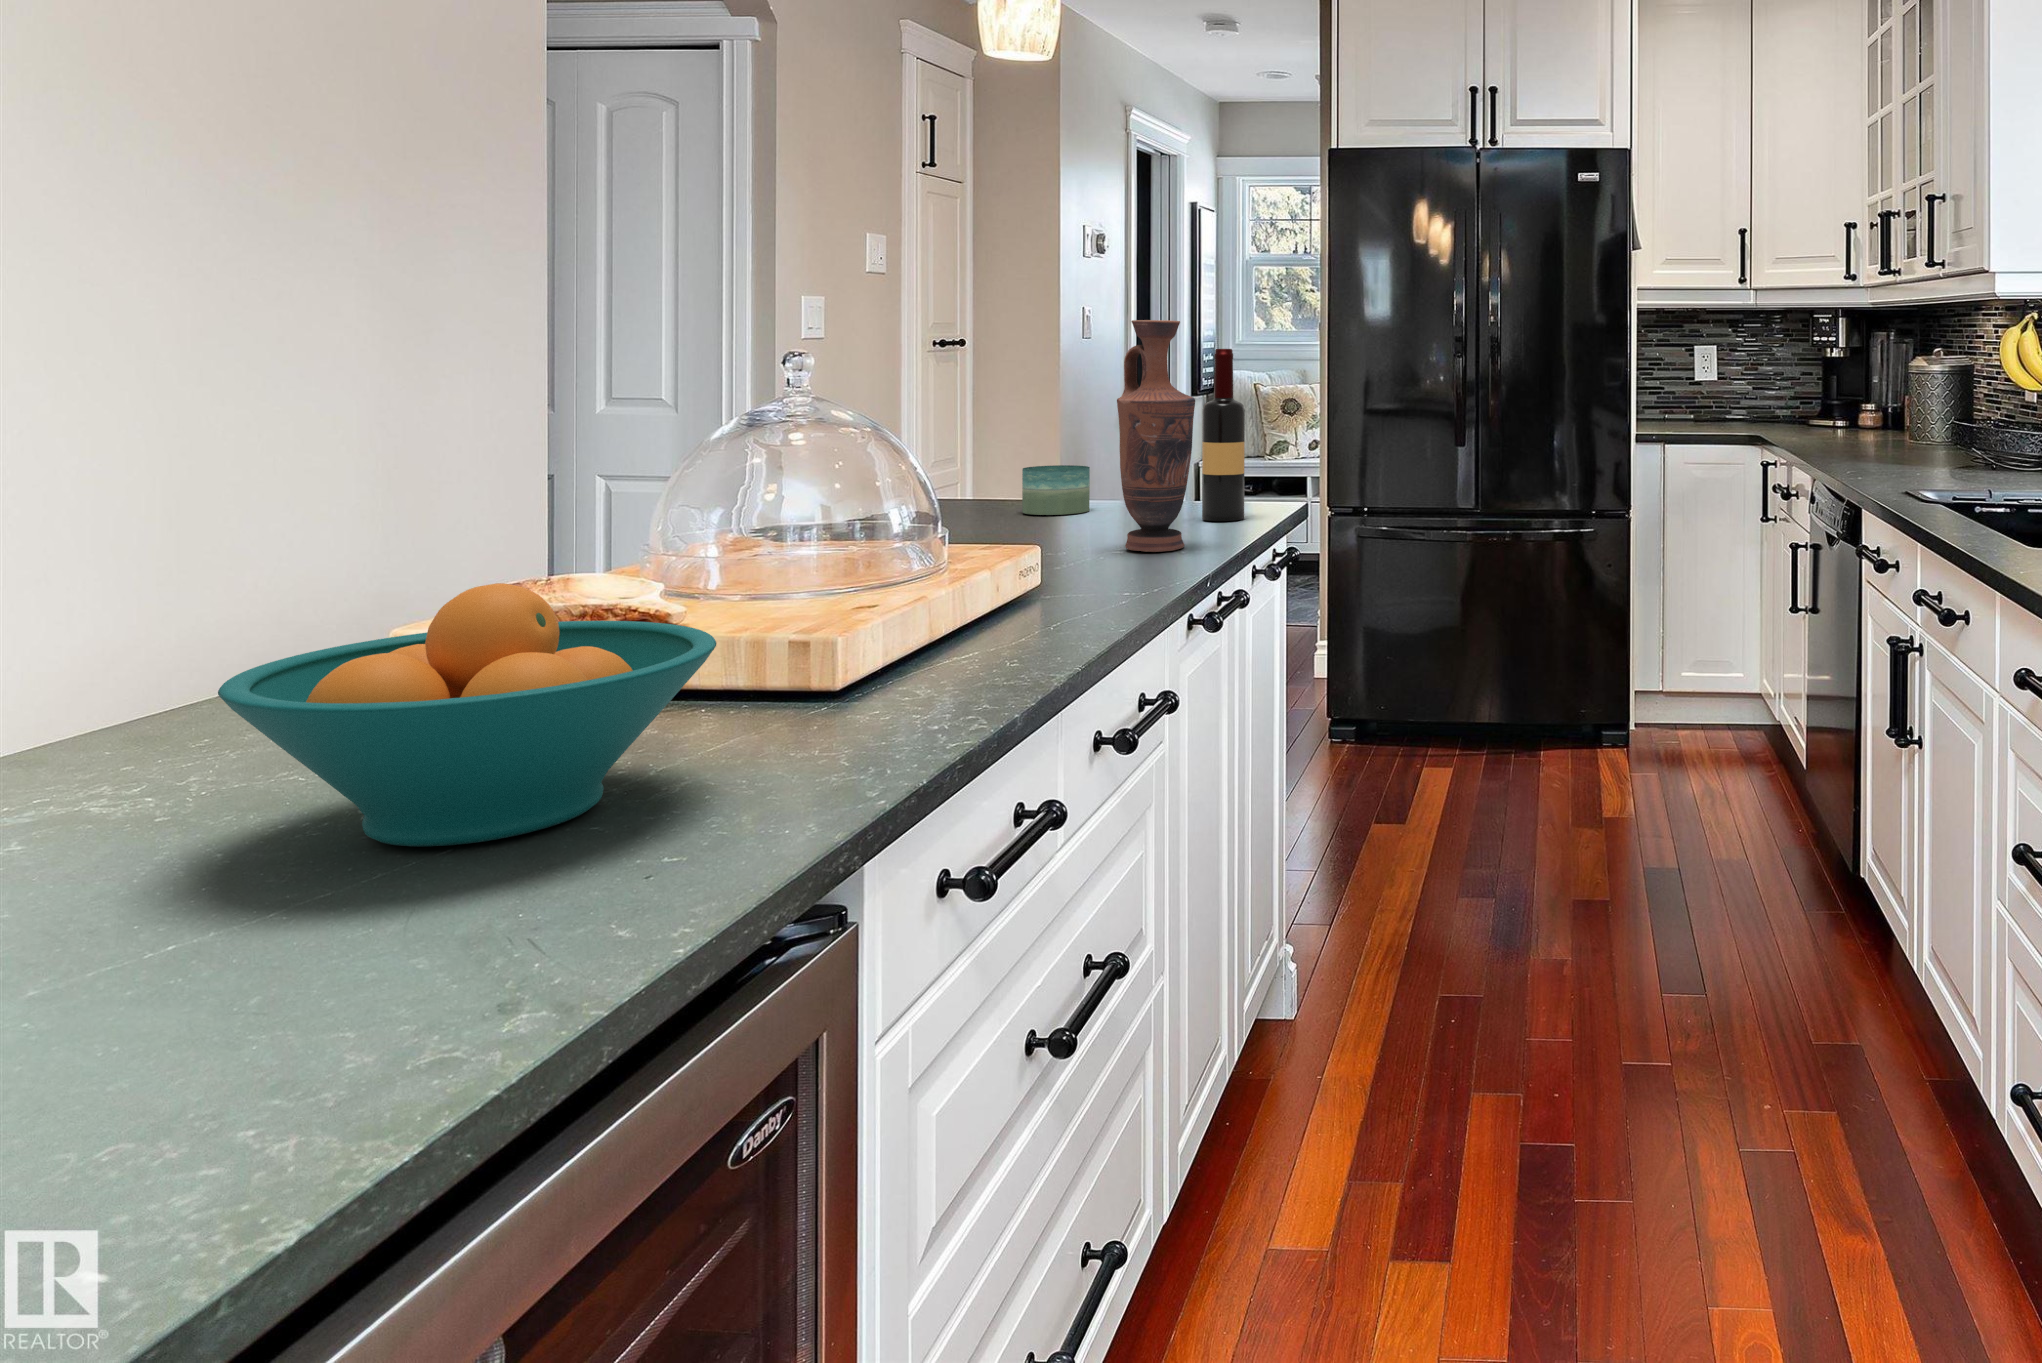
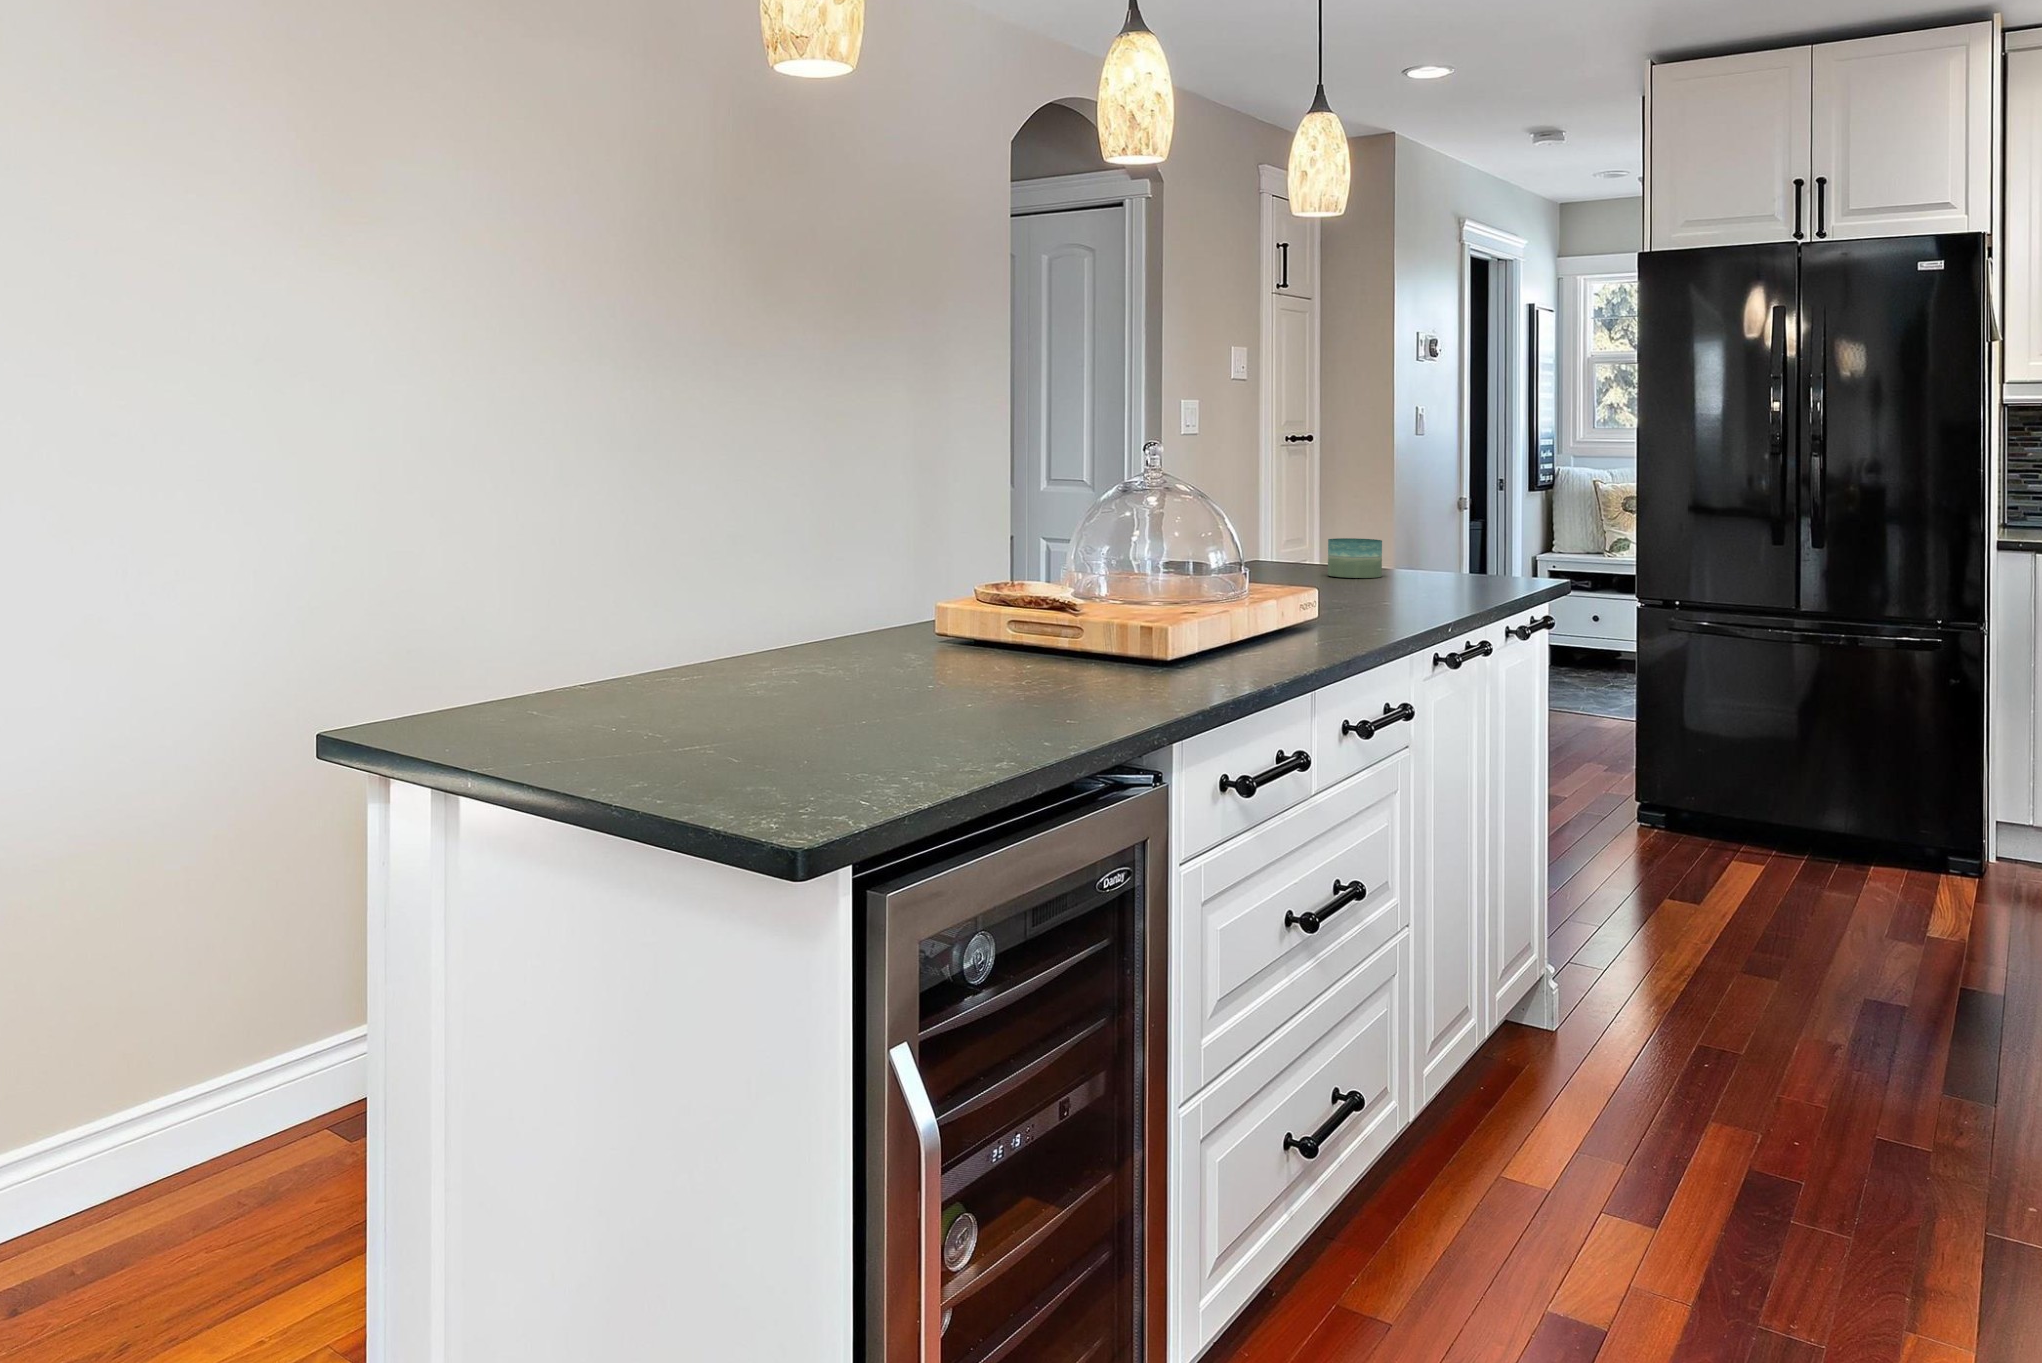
vase: present [1117,320,1195,552] -> none [1390,418,1454,605]
wine bottle: present [1202,349,1245,521] -> none [1471,442,1509,589]
fruit bowl: present [218,583,716,846] -> none [874,564,1097,700]

